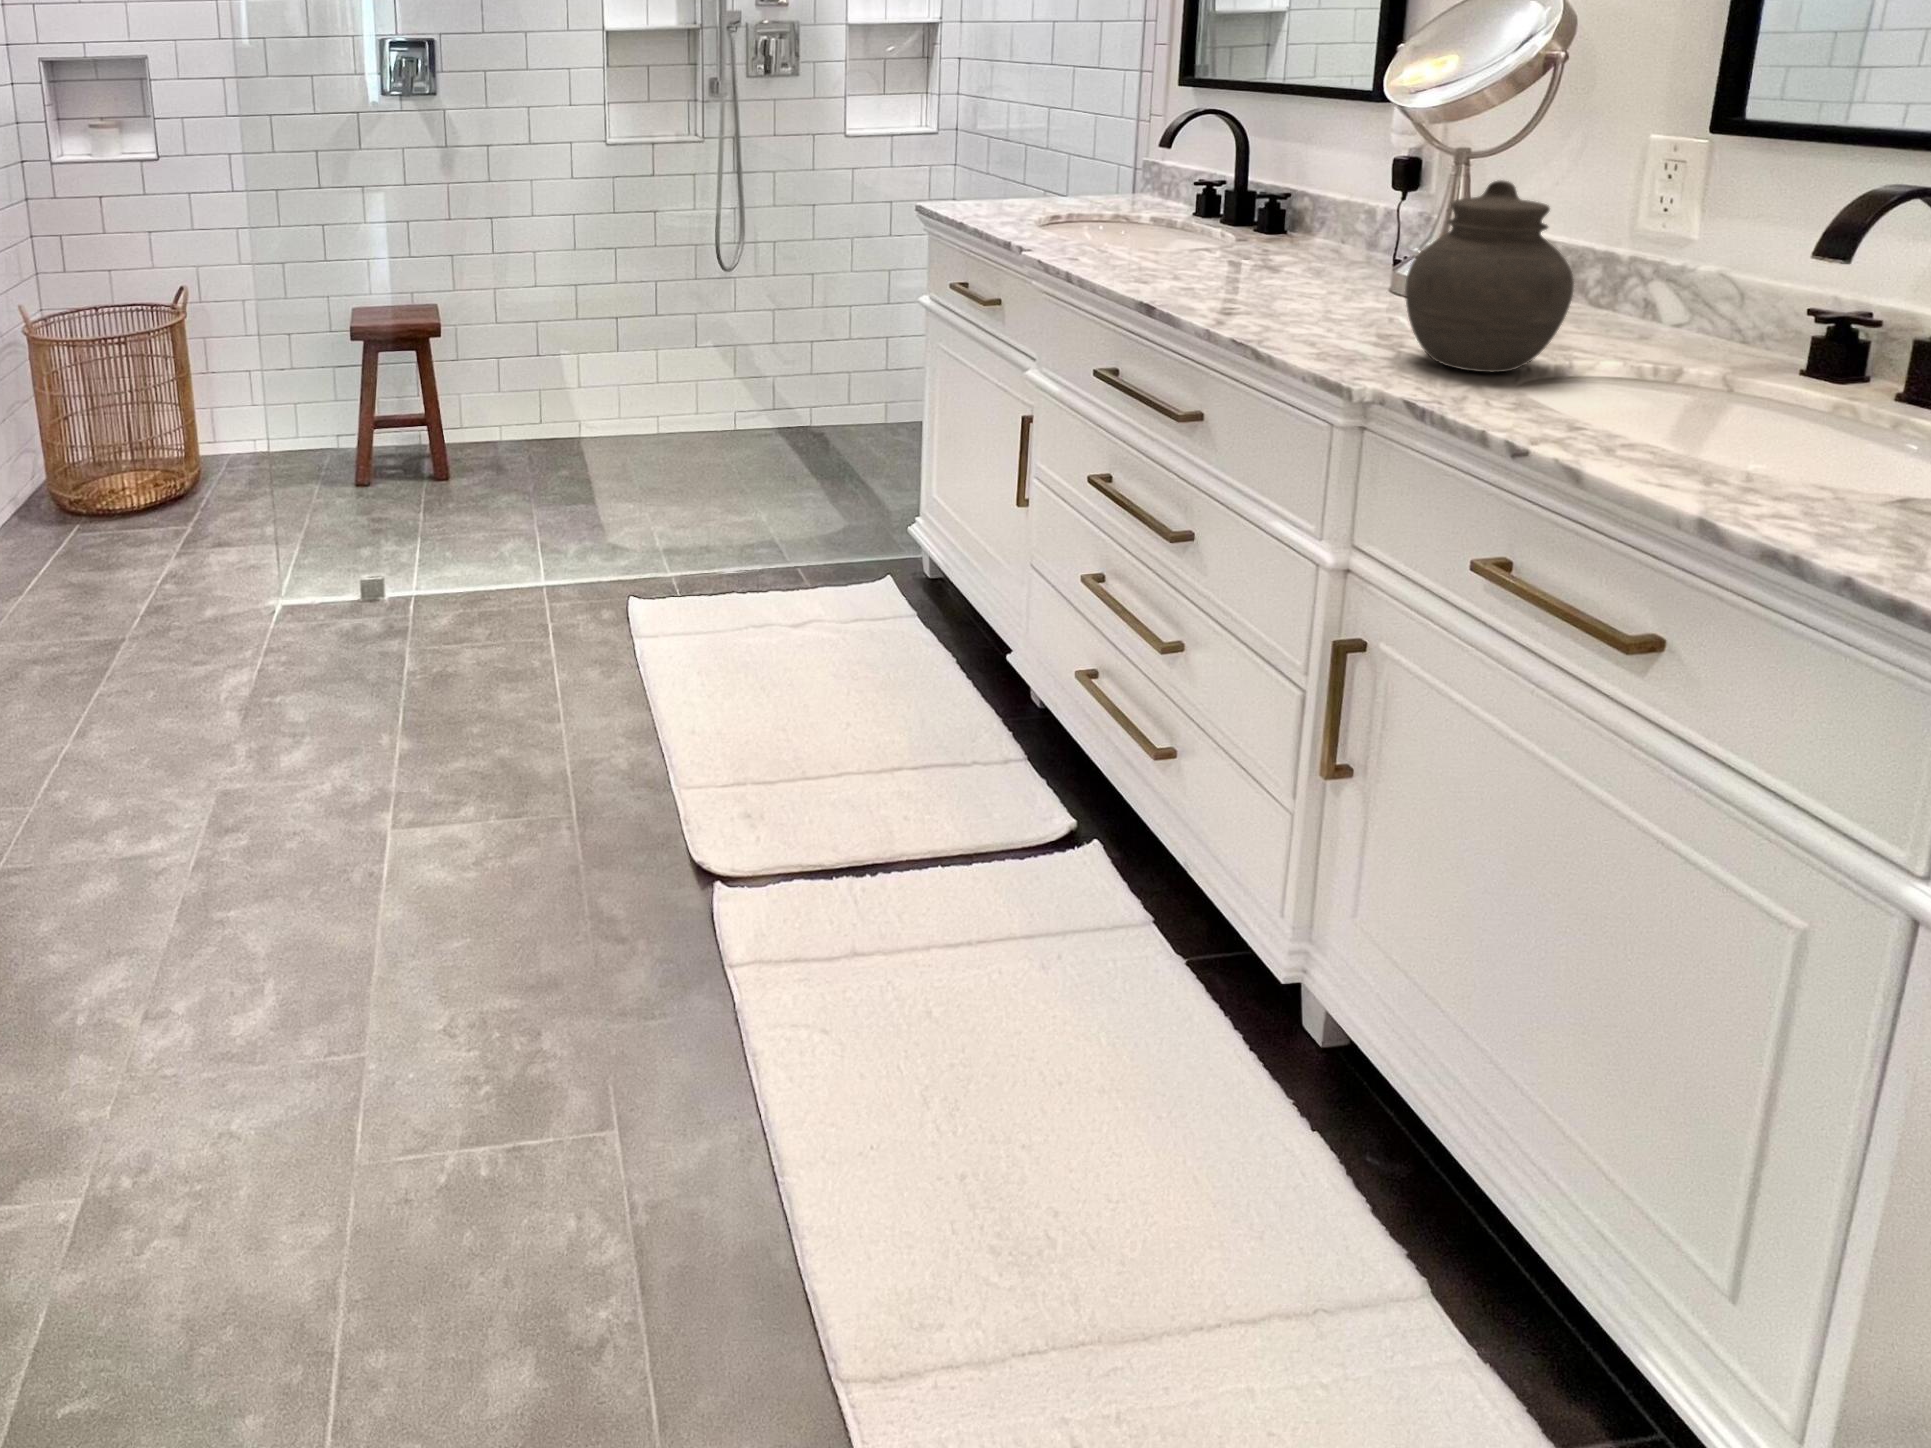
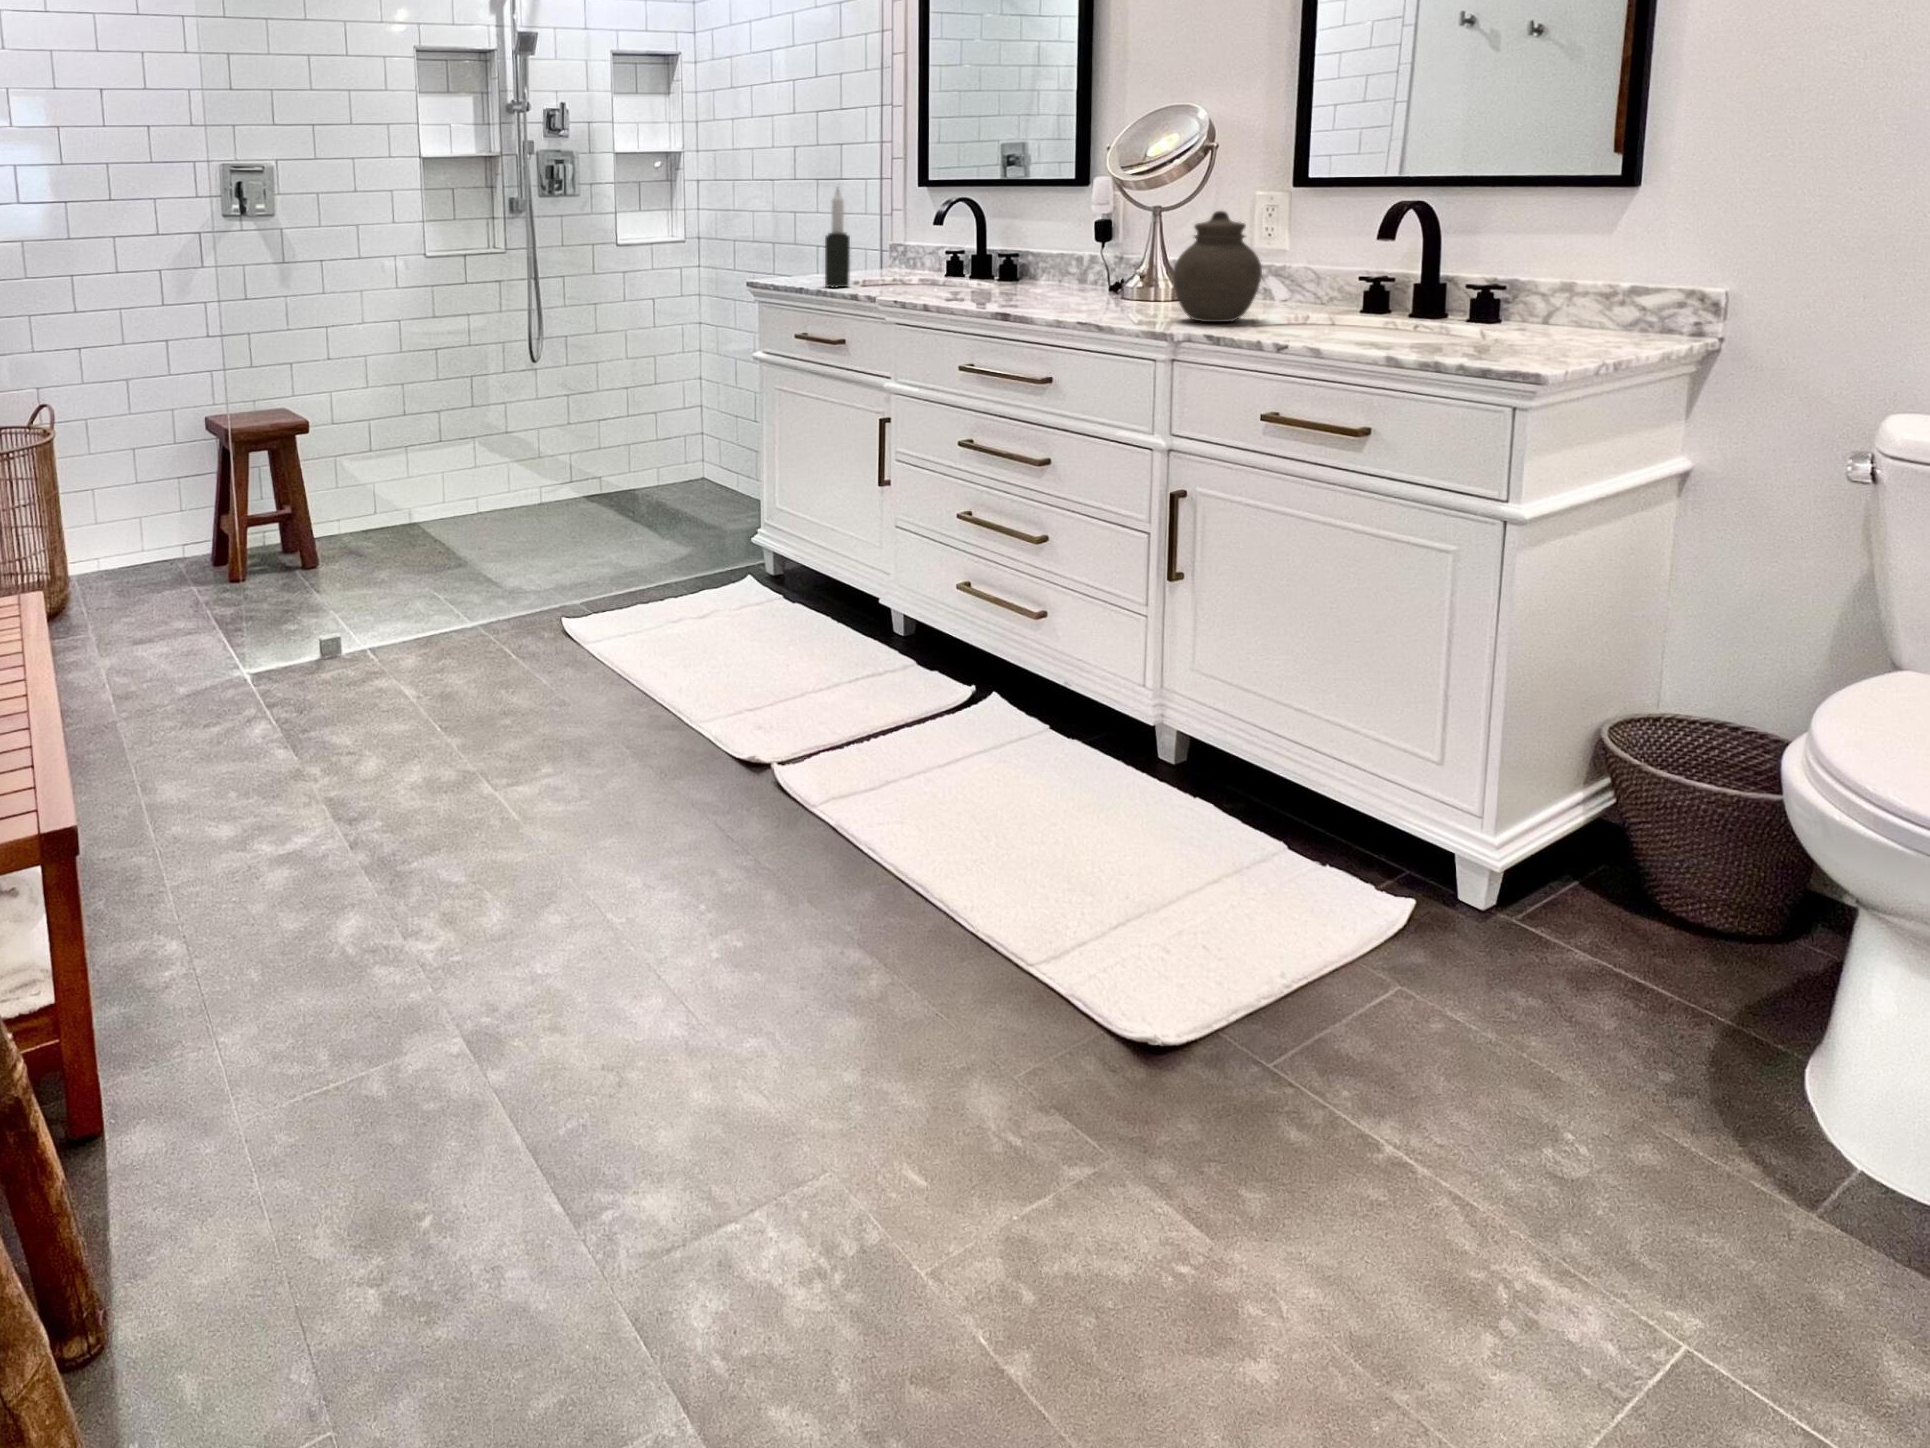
candle: none [1000,87,1037,225] -> present [825,187,850,287]

